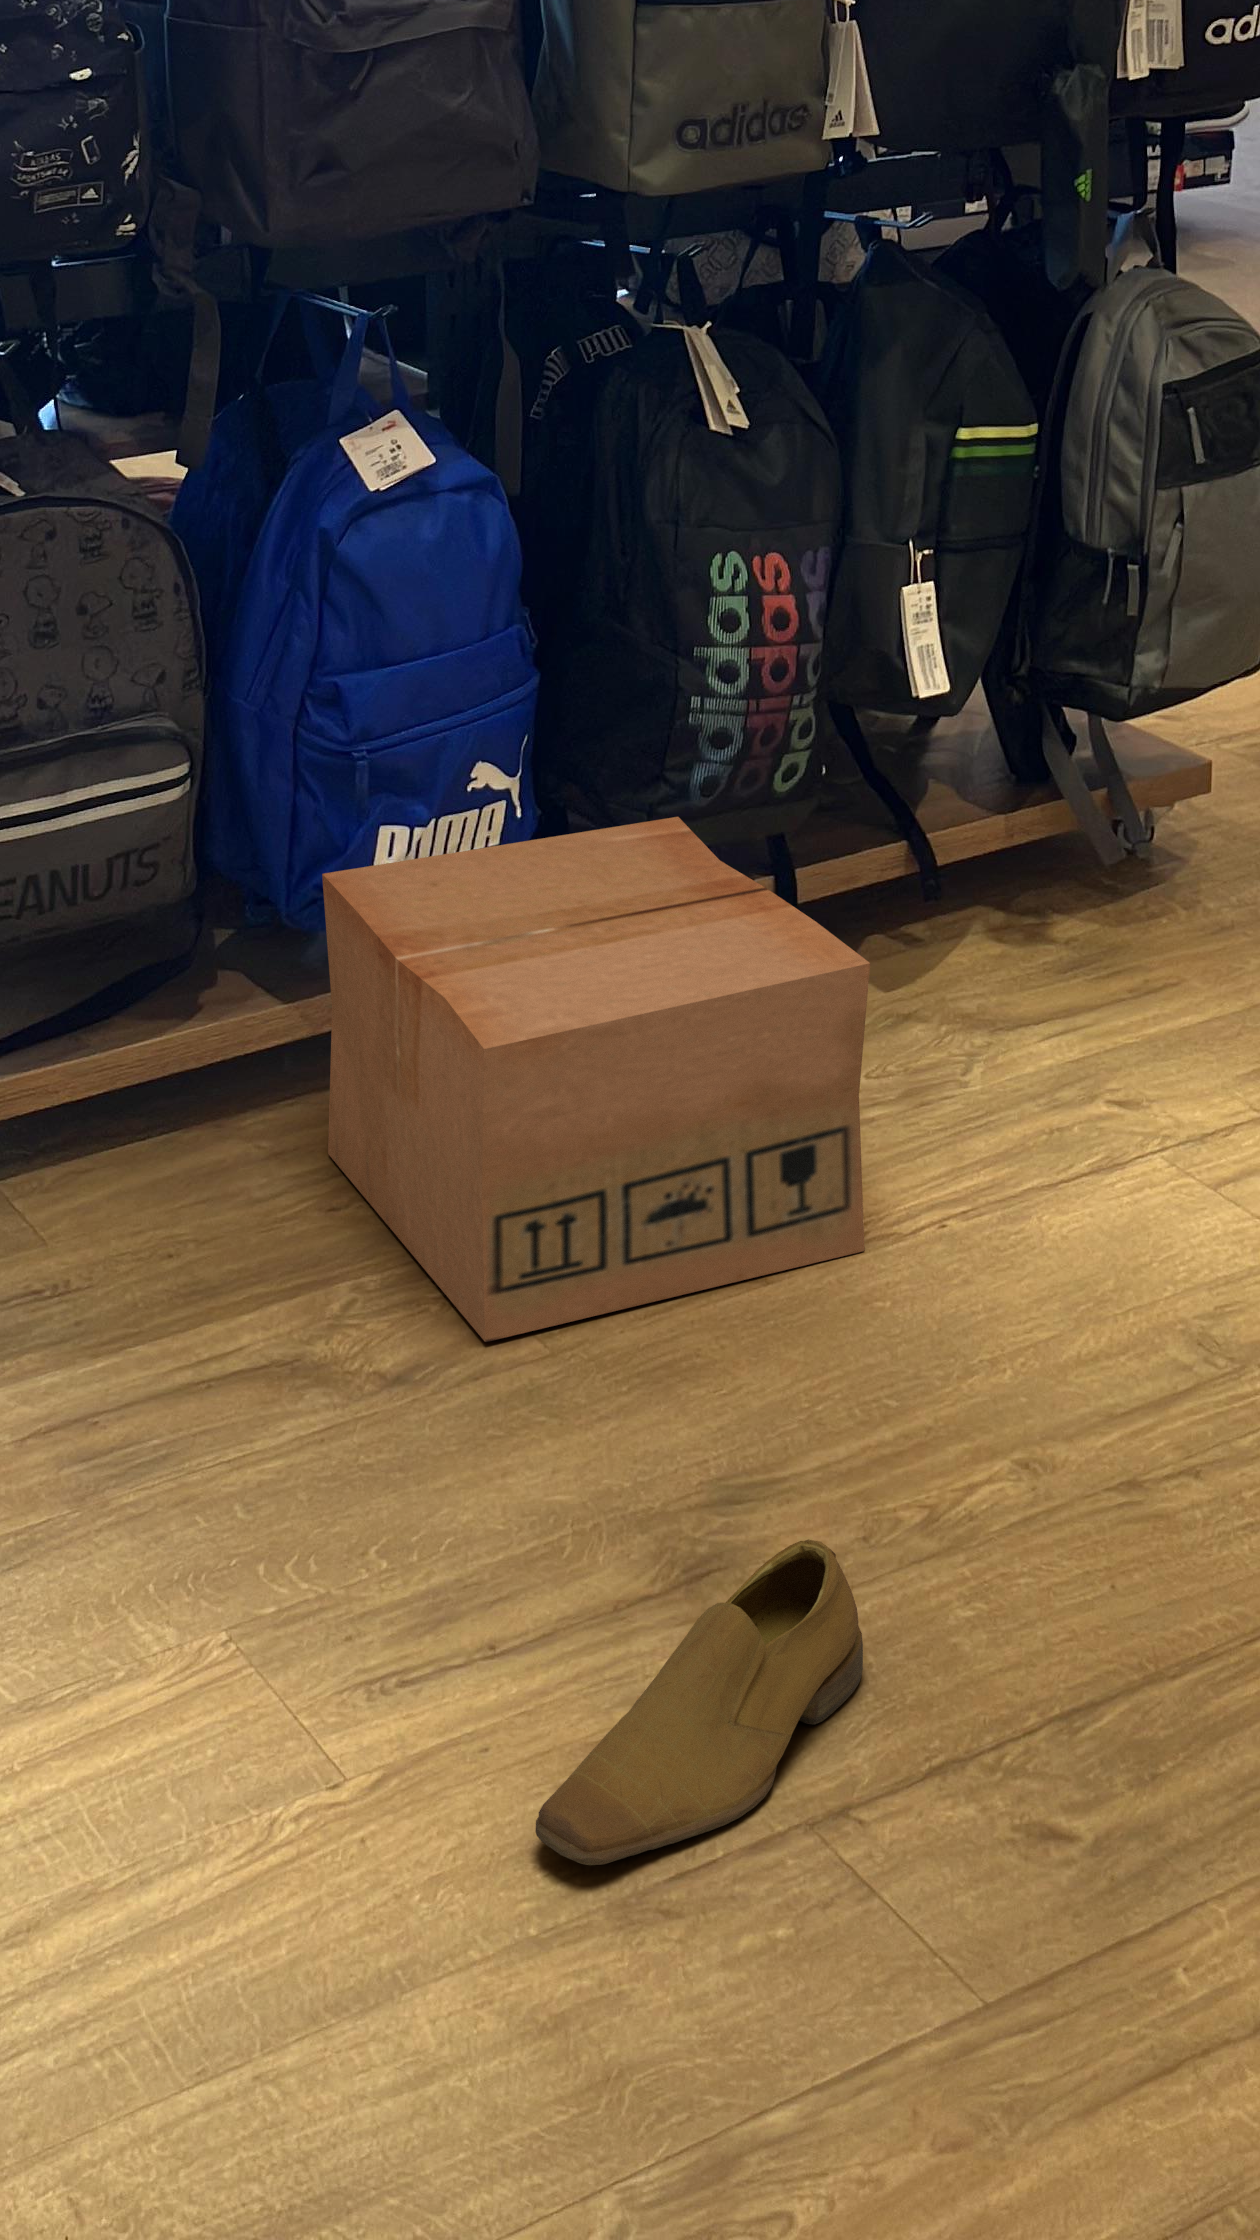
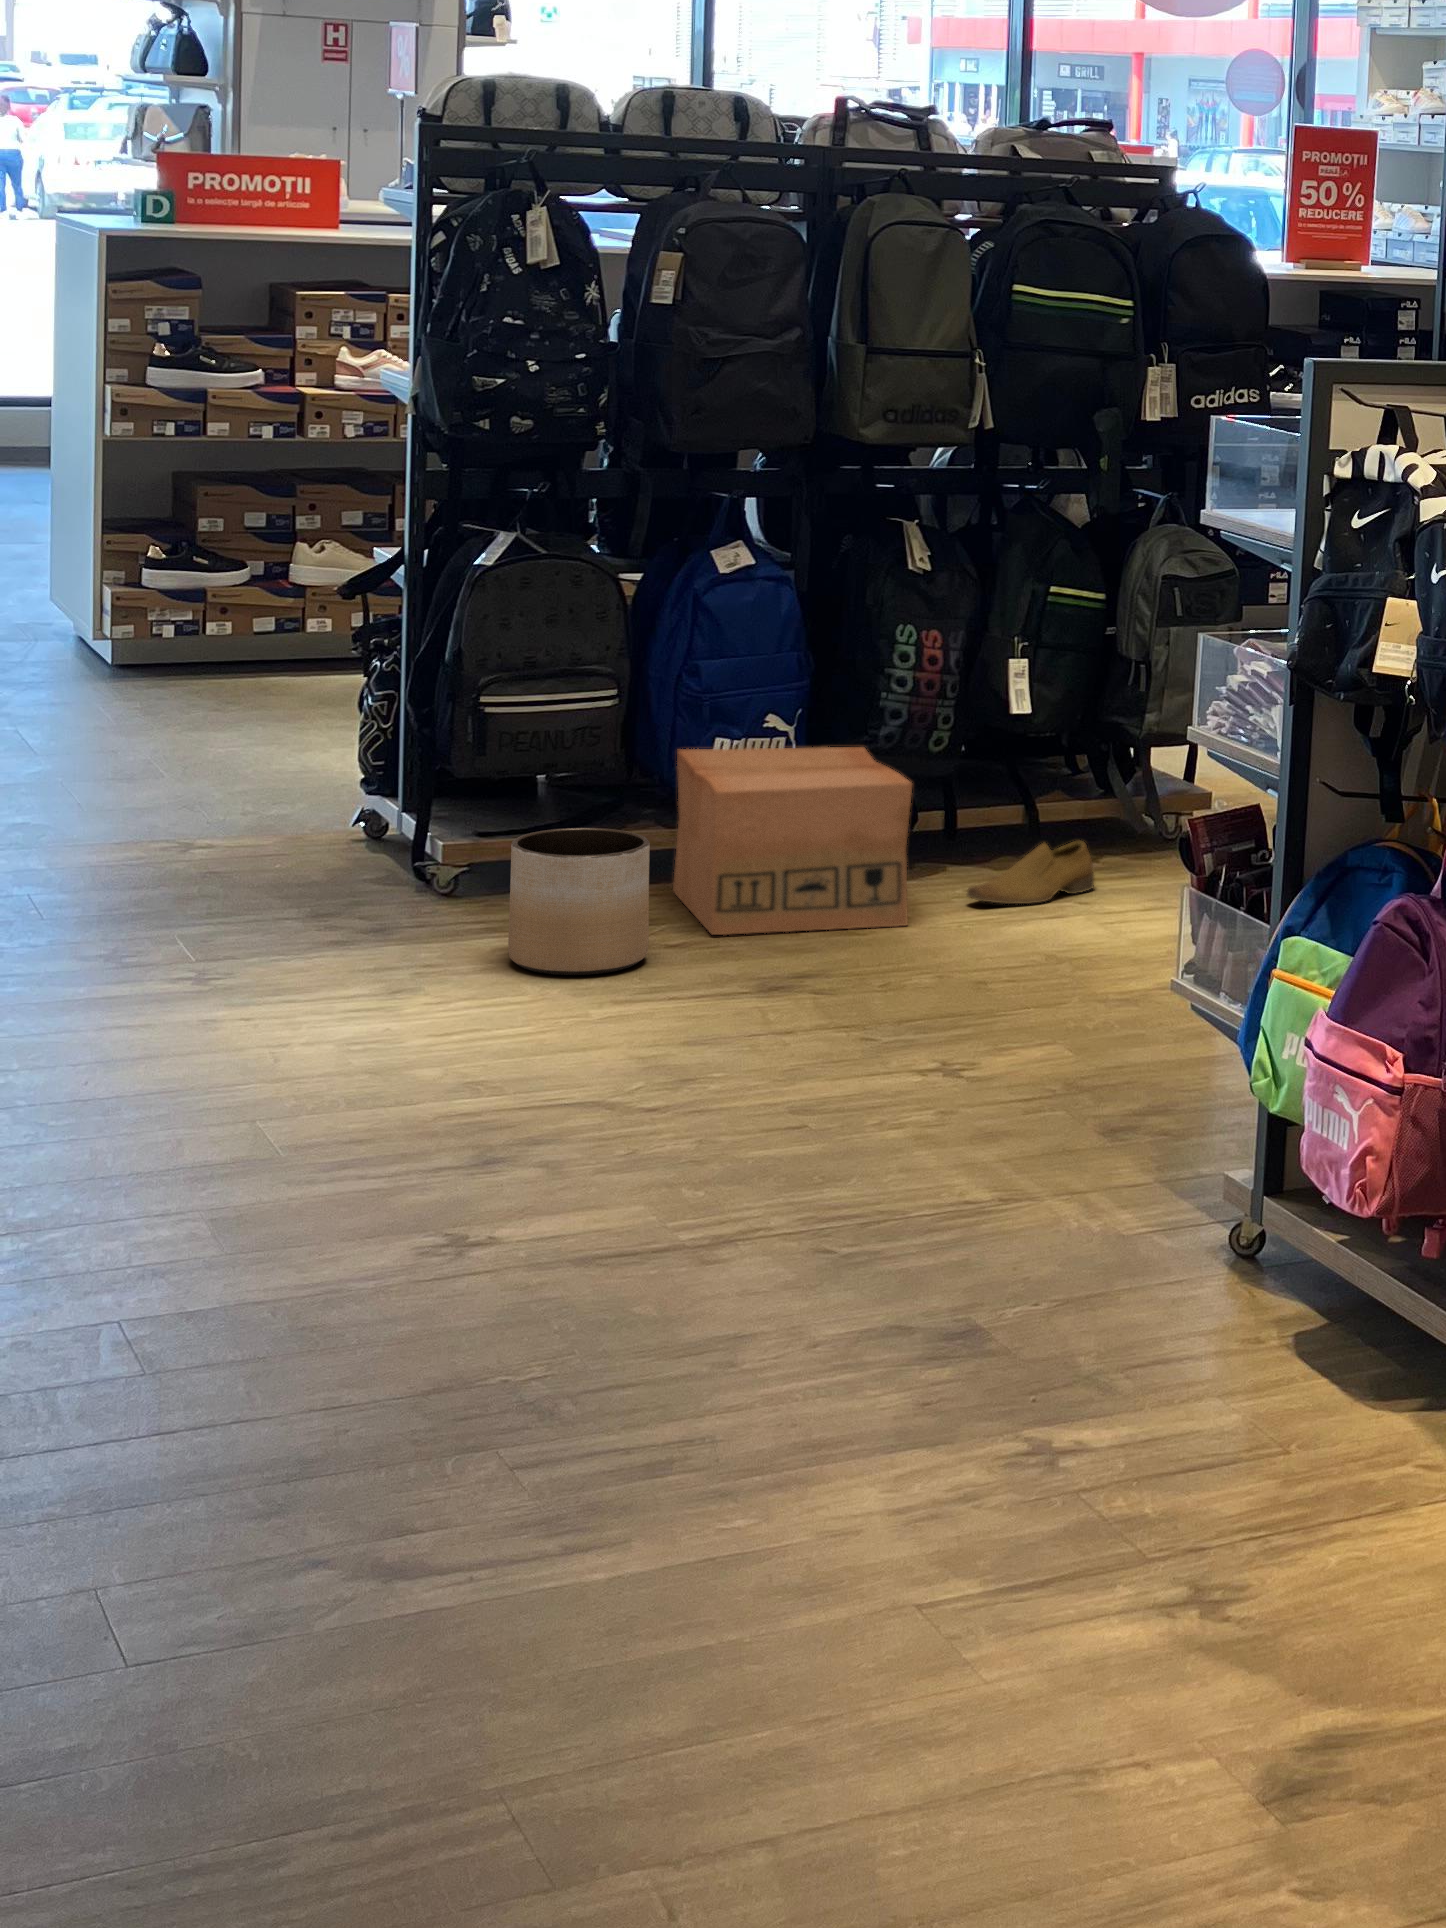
planter: none [80,1171,395,1576] -> present [508,828,650,975]
shoe: present [535,1539,863,1865] -> present [967,841,1094,904]

